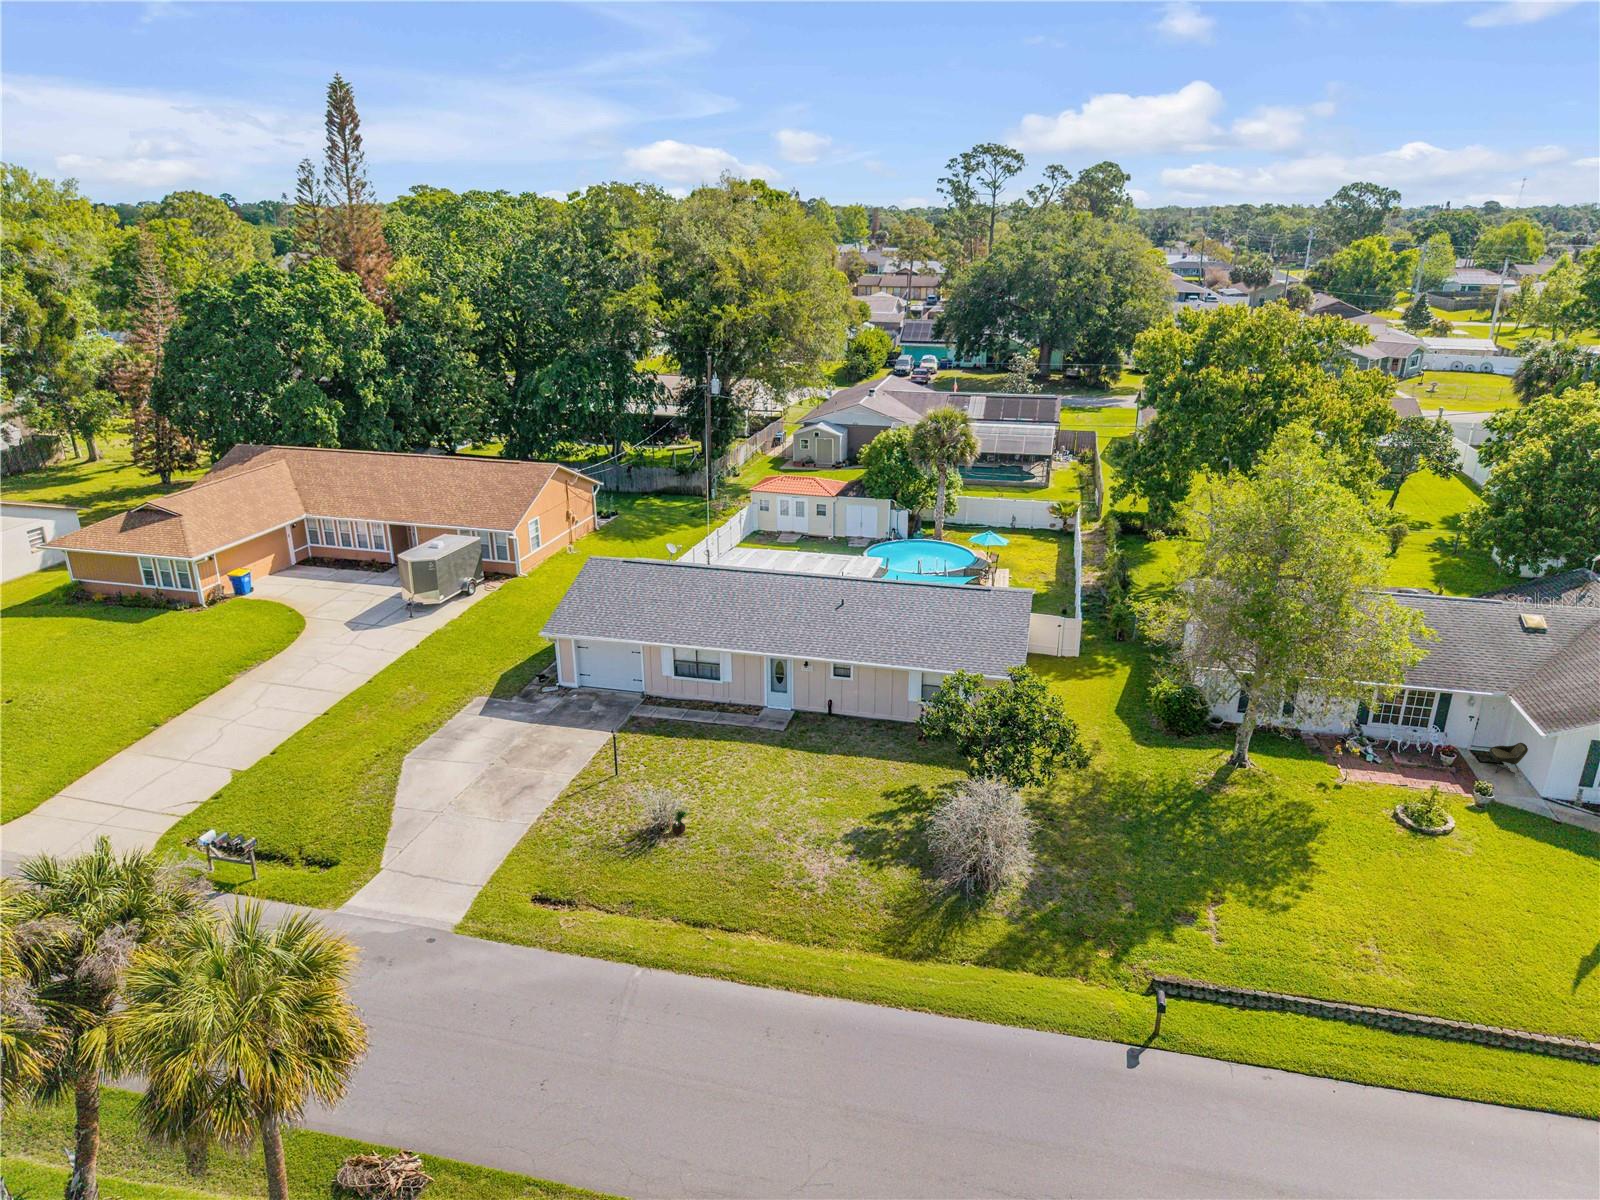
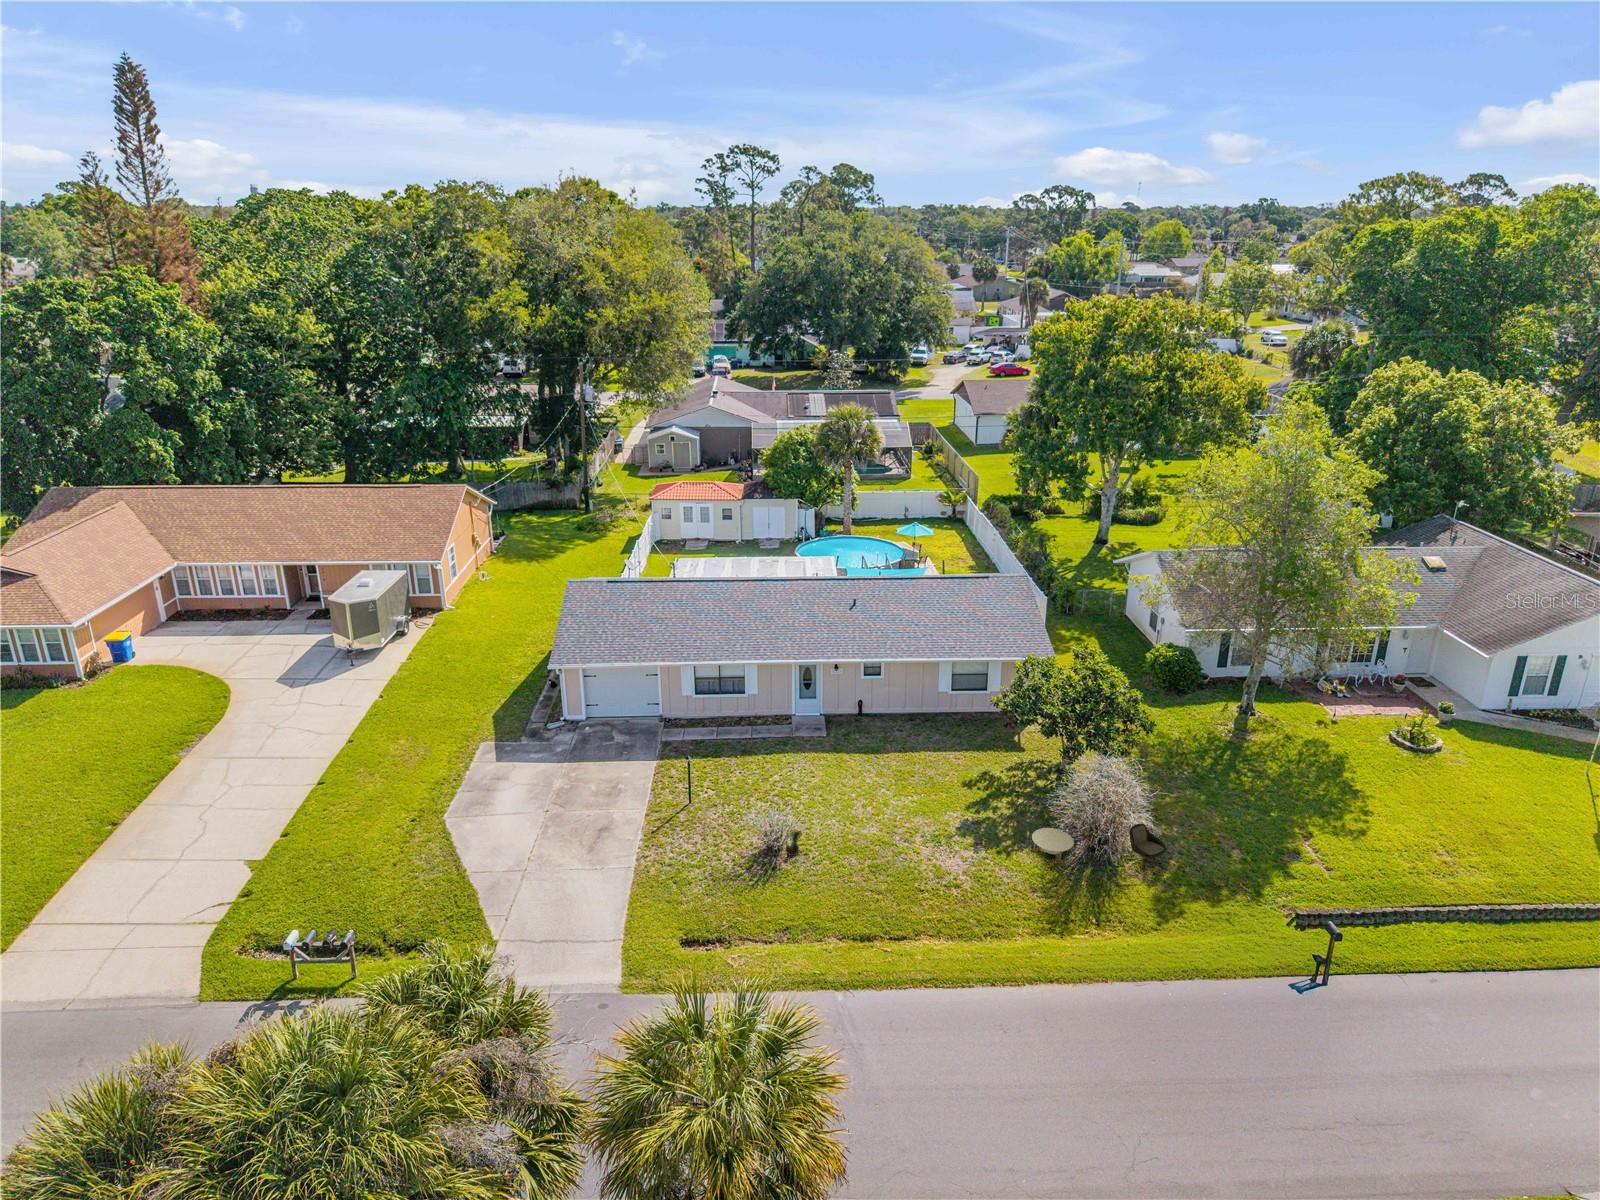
lounge chair: present [1488,743,1528,774] -> present [1124,824,1166,871]
round table: none [909,847,951,885] -> present [1032,828,1074,864]

